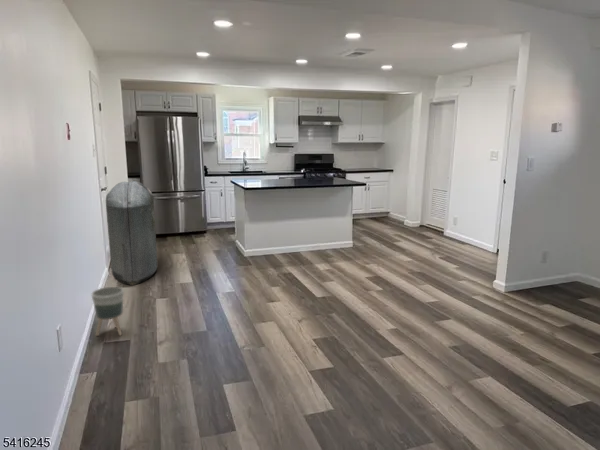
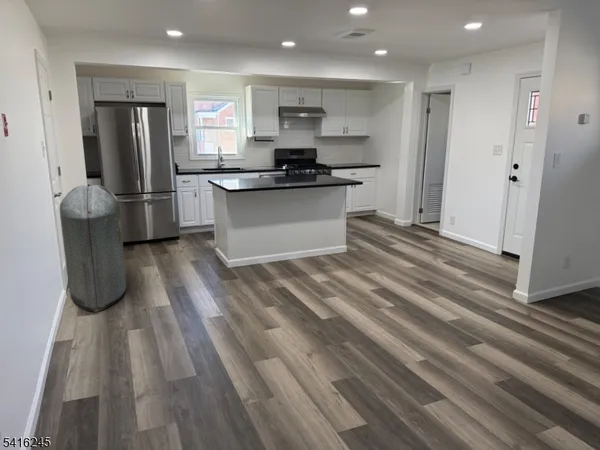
planter: present [92,287,124,336] -> none [44,325,87,391]

